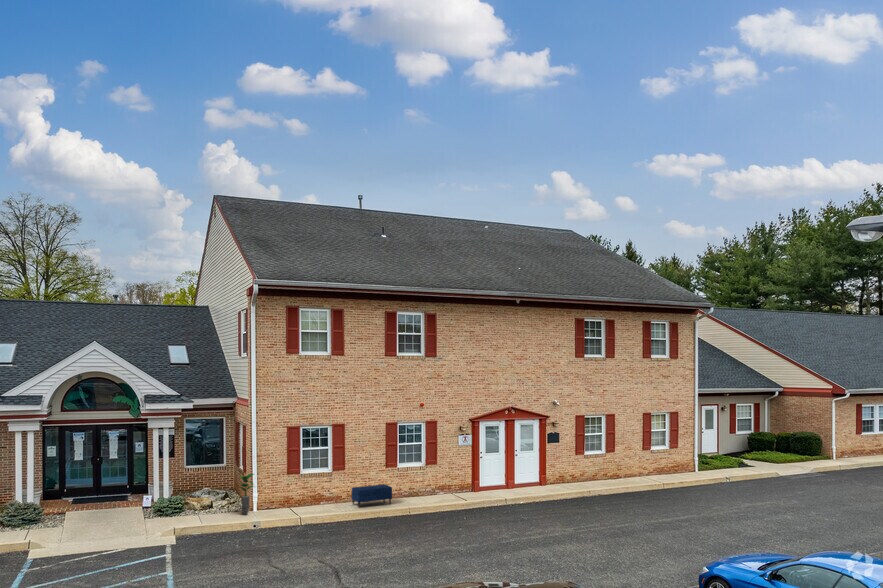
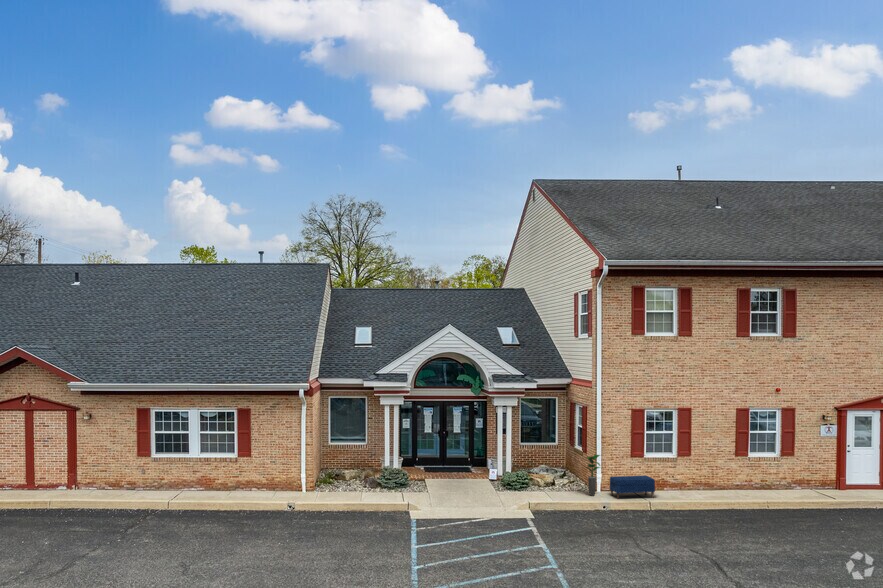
bench: present [351,484,392,508] -> present [610,475,655,499]

